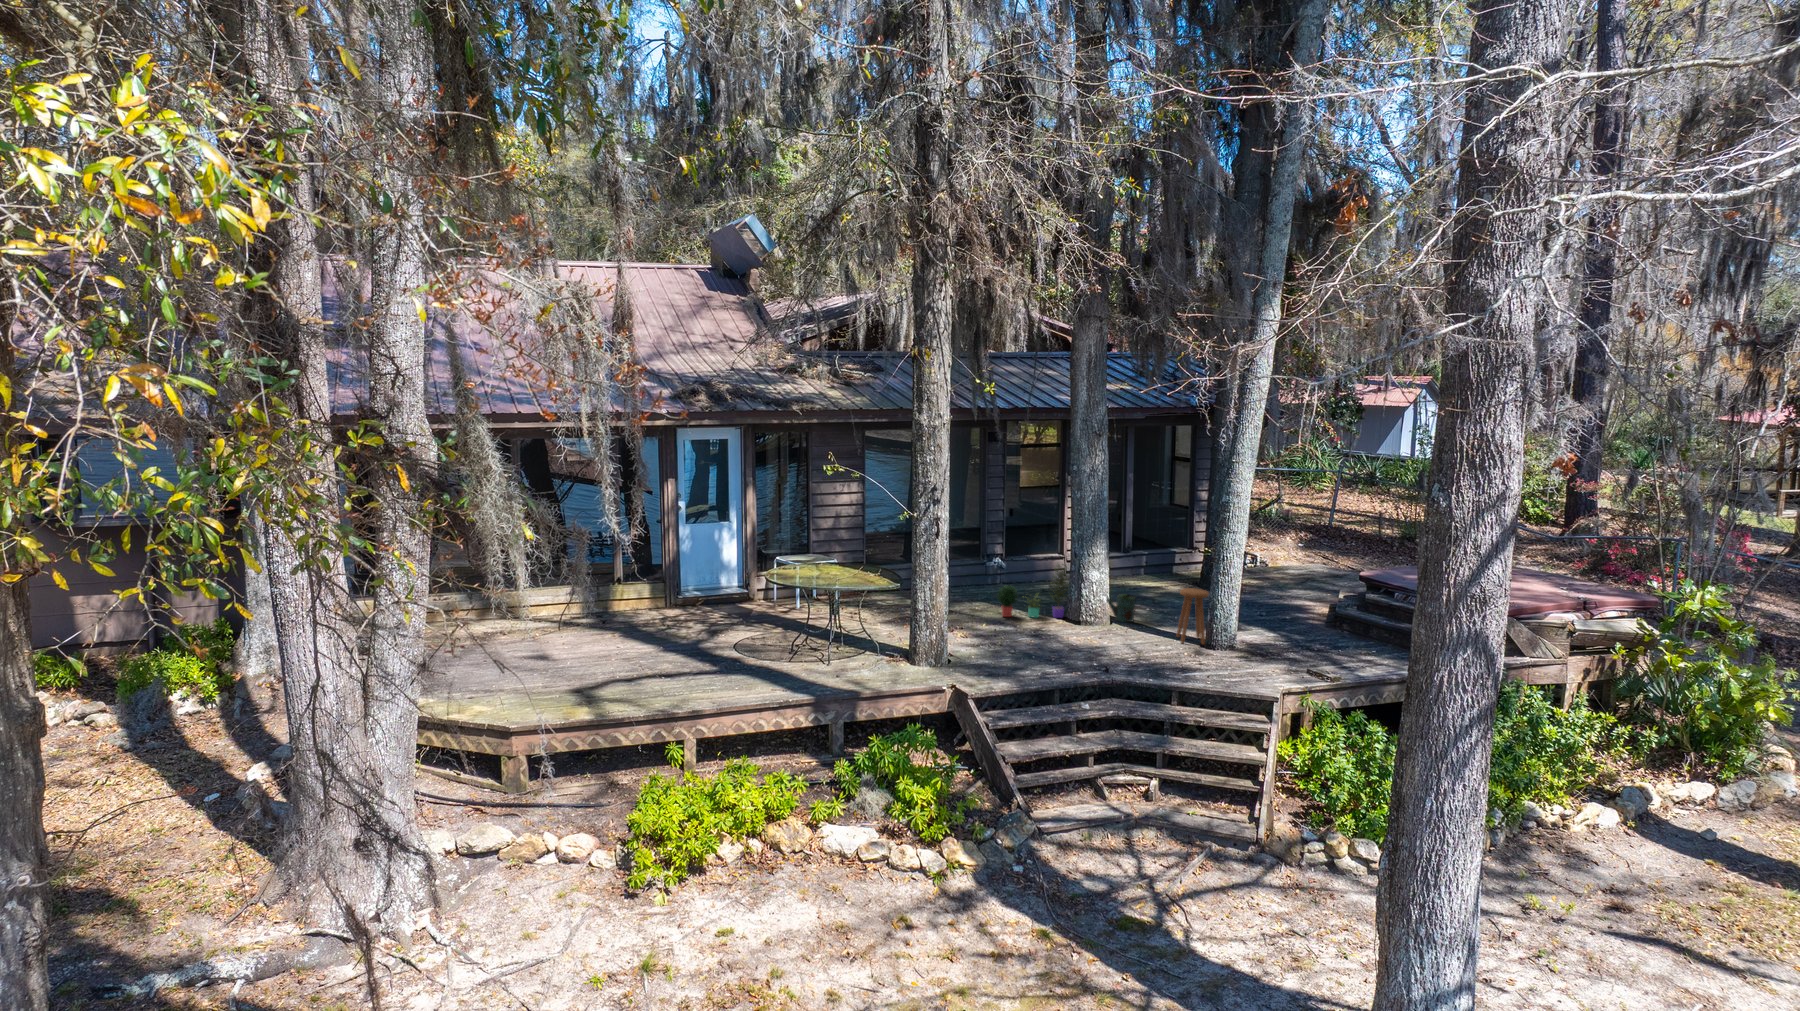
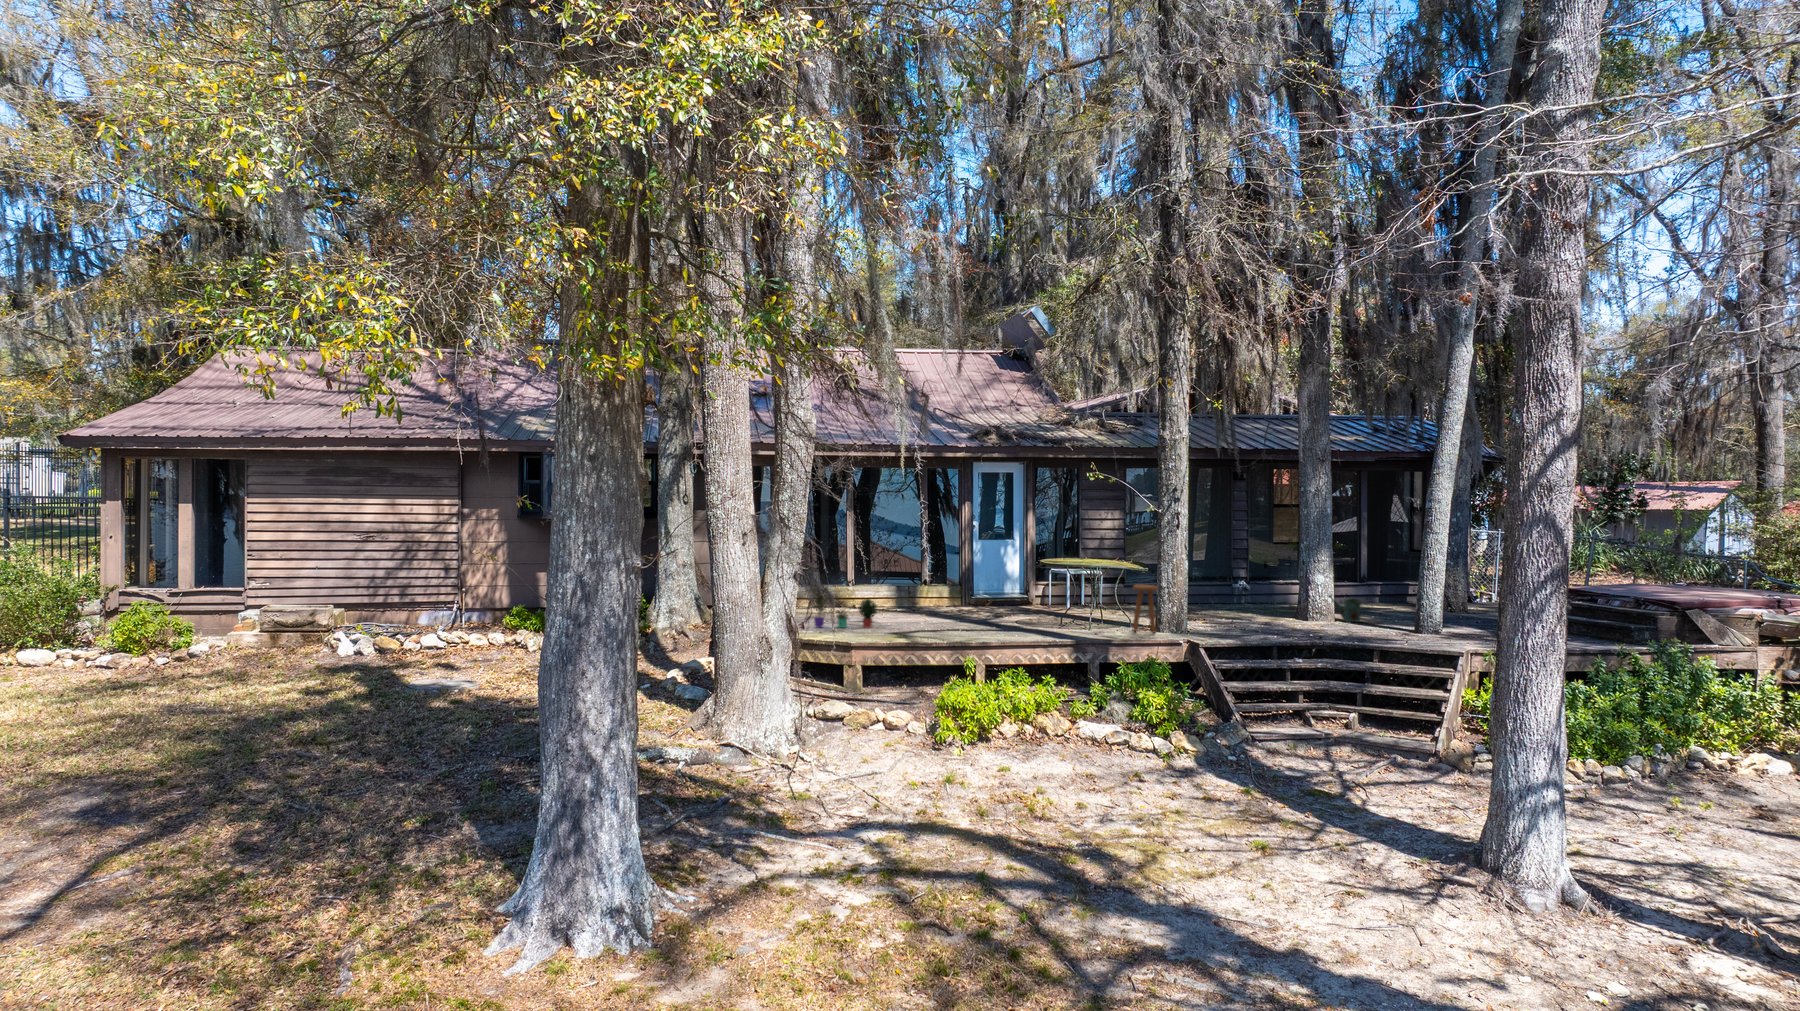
potted plant: present [998,564,1069,618] -> present [810,577,878,628]
stool: present [1176,588,1209,644] -> present [1132,585,1158,633]

